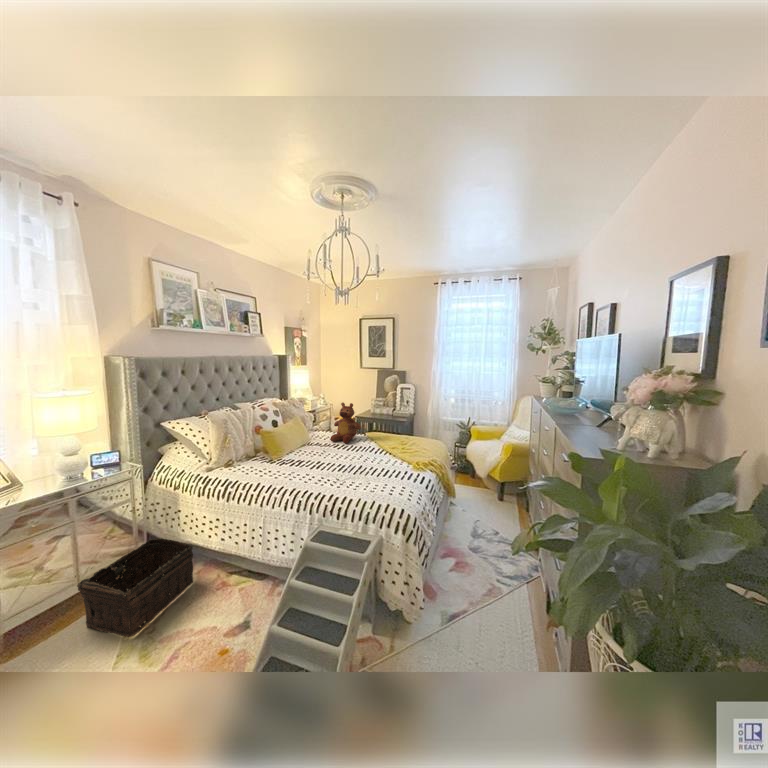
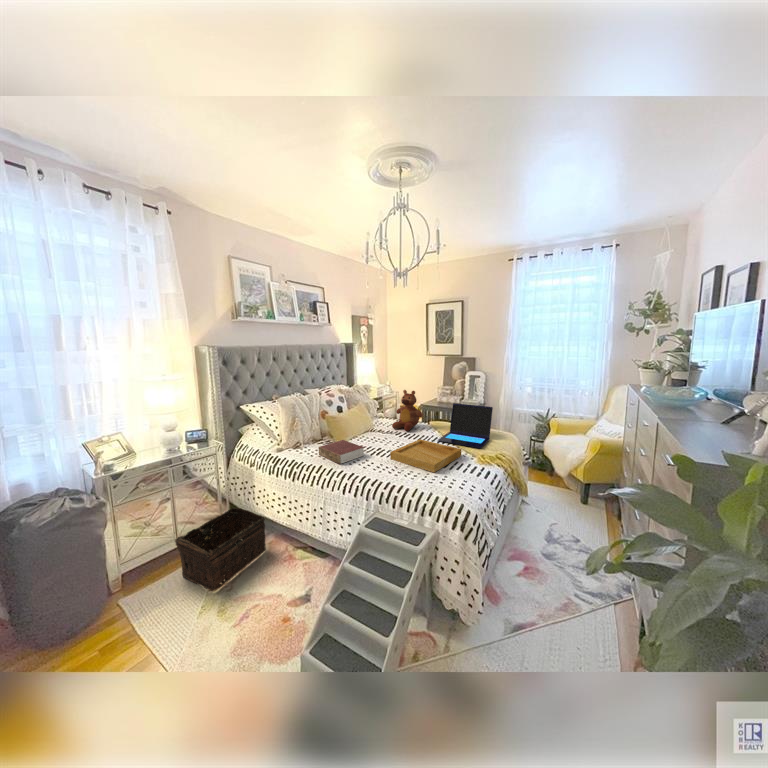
laptop: none [376,415,425,456] -> present [438,403,493,448]
tray: none [332,451,399,482] -> present [390,439,461,472]
book: none [255,455,305,481] -> present [319,440,364,464]

